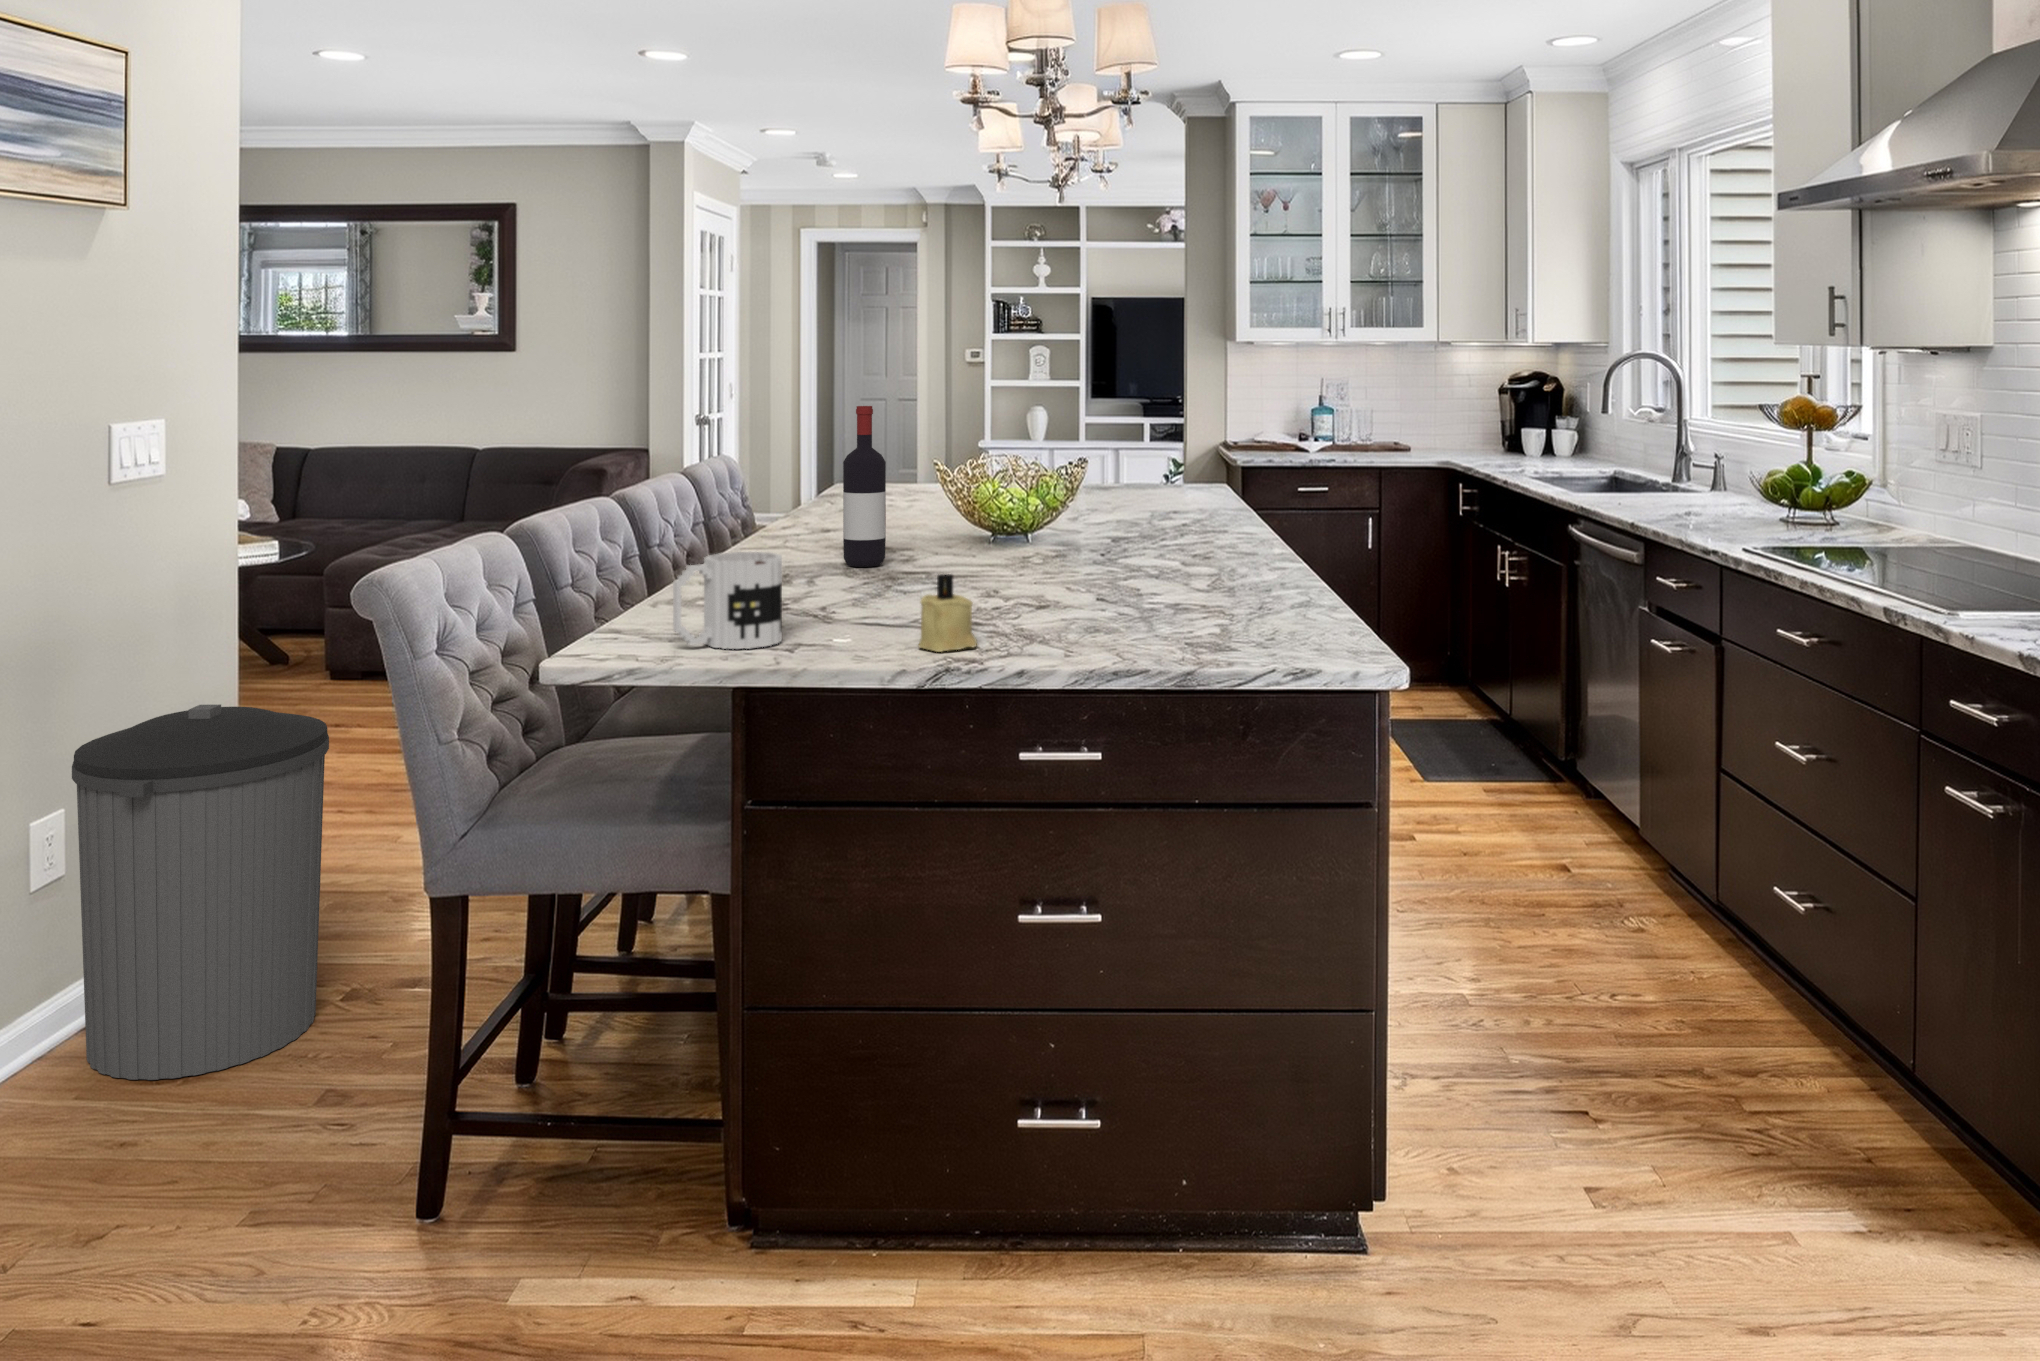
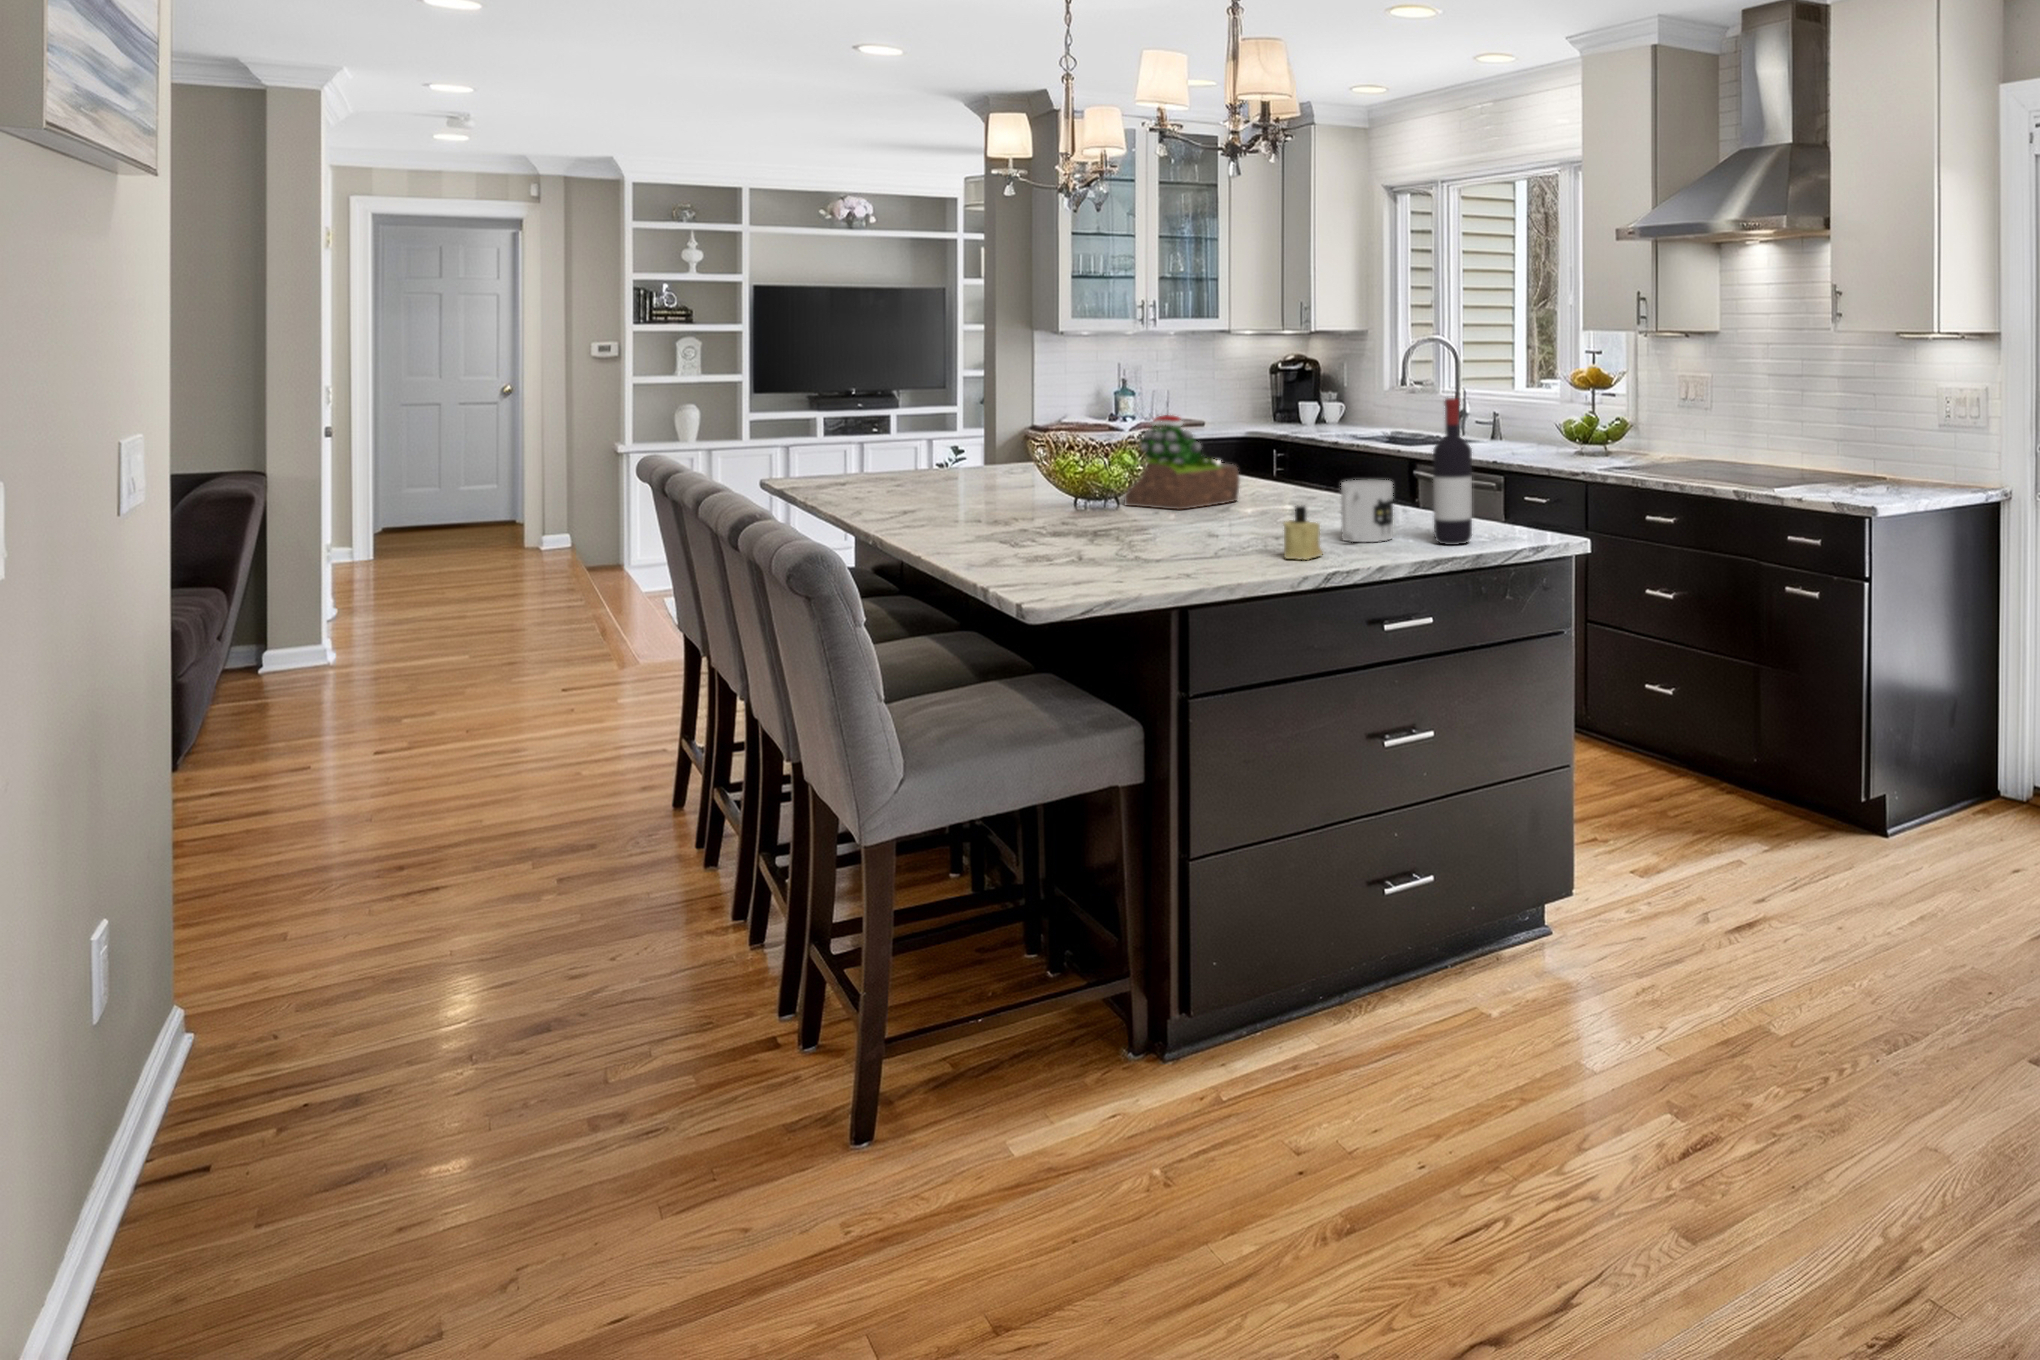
wine bottle: present [843,406,886,567] -> present [1433,398,1472,545]
succulent plant: none [1012,439,1149,558] -> present [1124,415,1239,510]
mug: present [673,552,782,649] -> present [1341,480,1393,542]
trash can: present [72,704,329,1080] -> none [262,717,543,1103]

